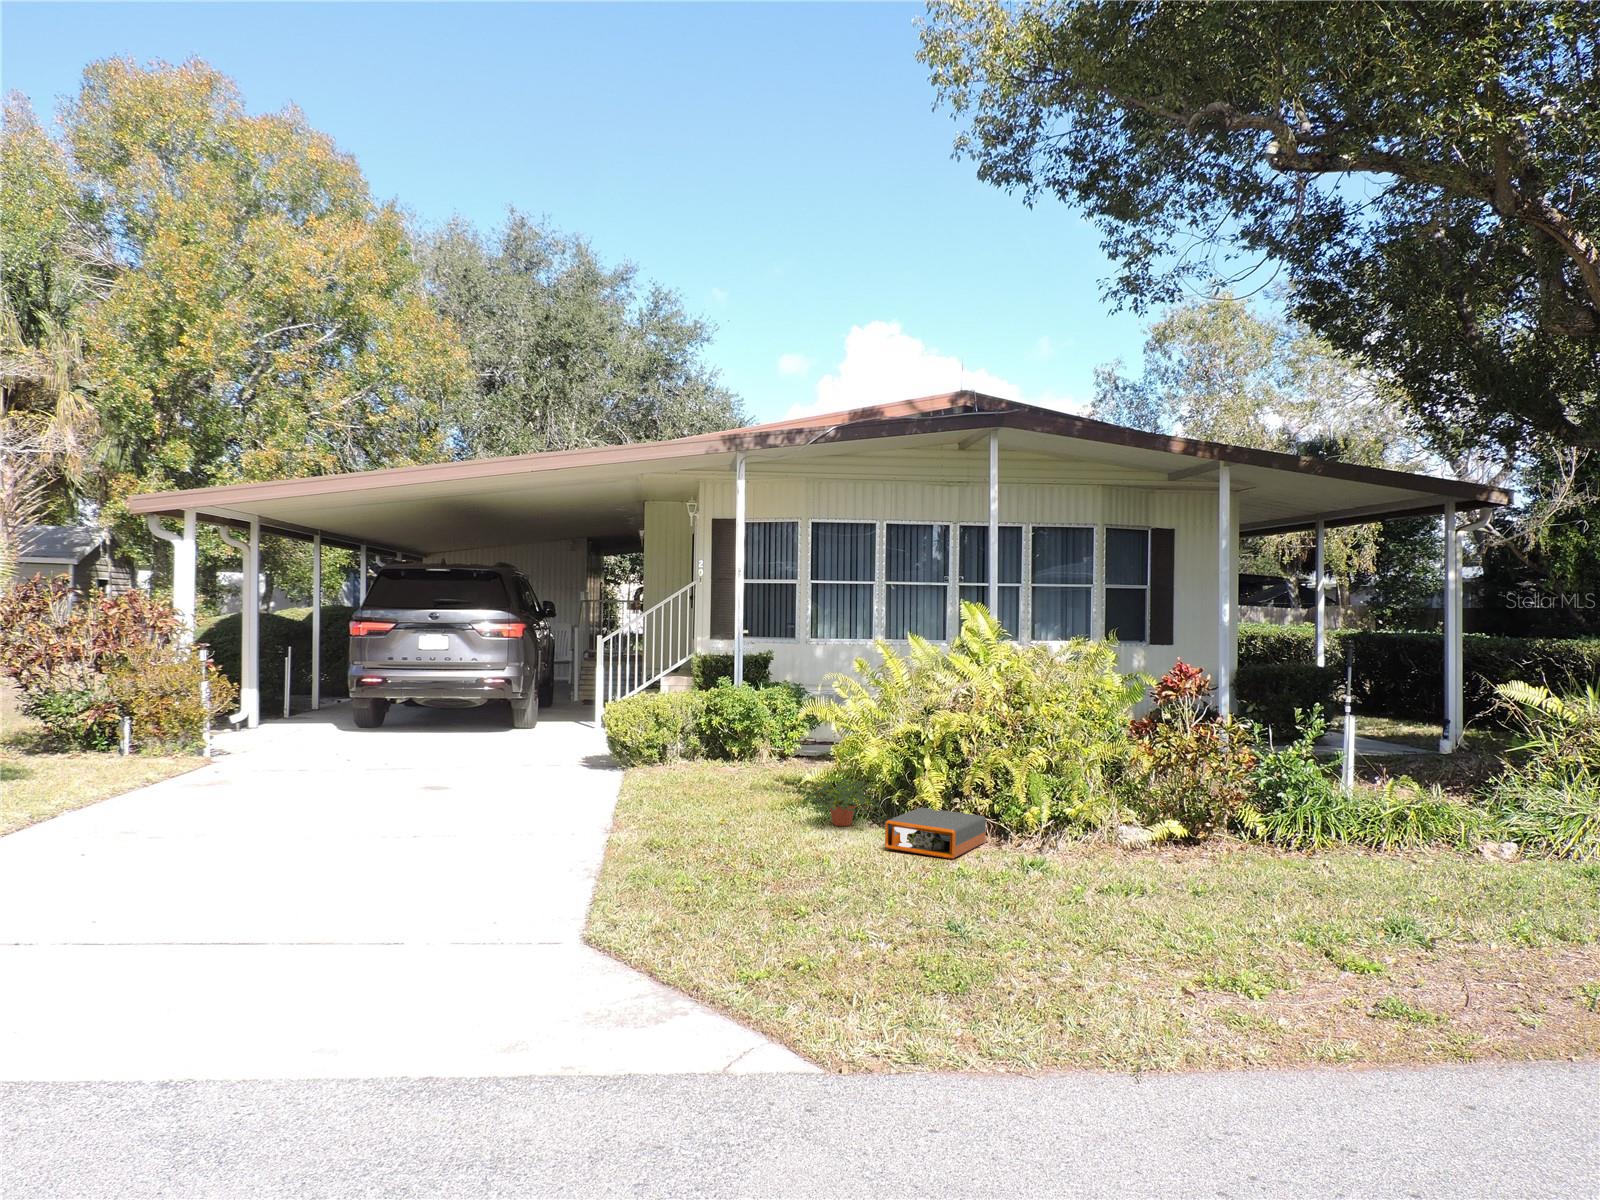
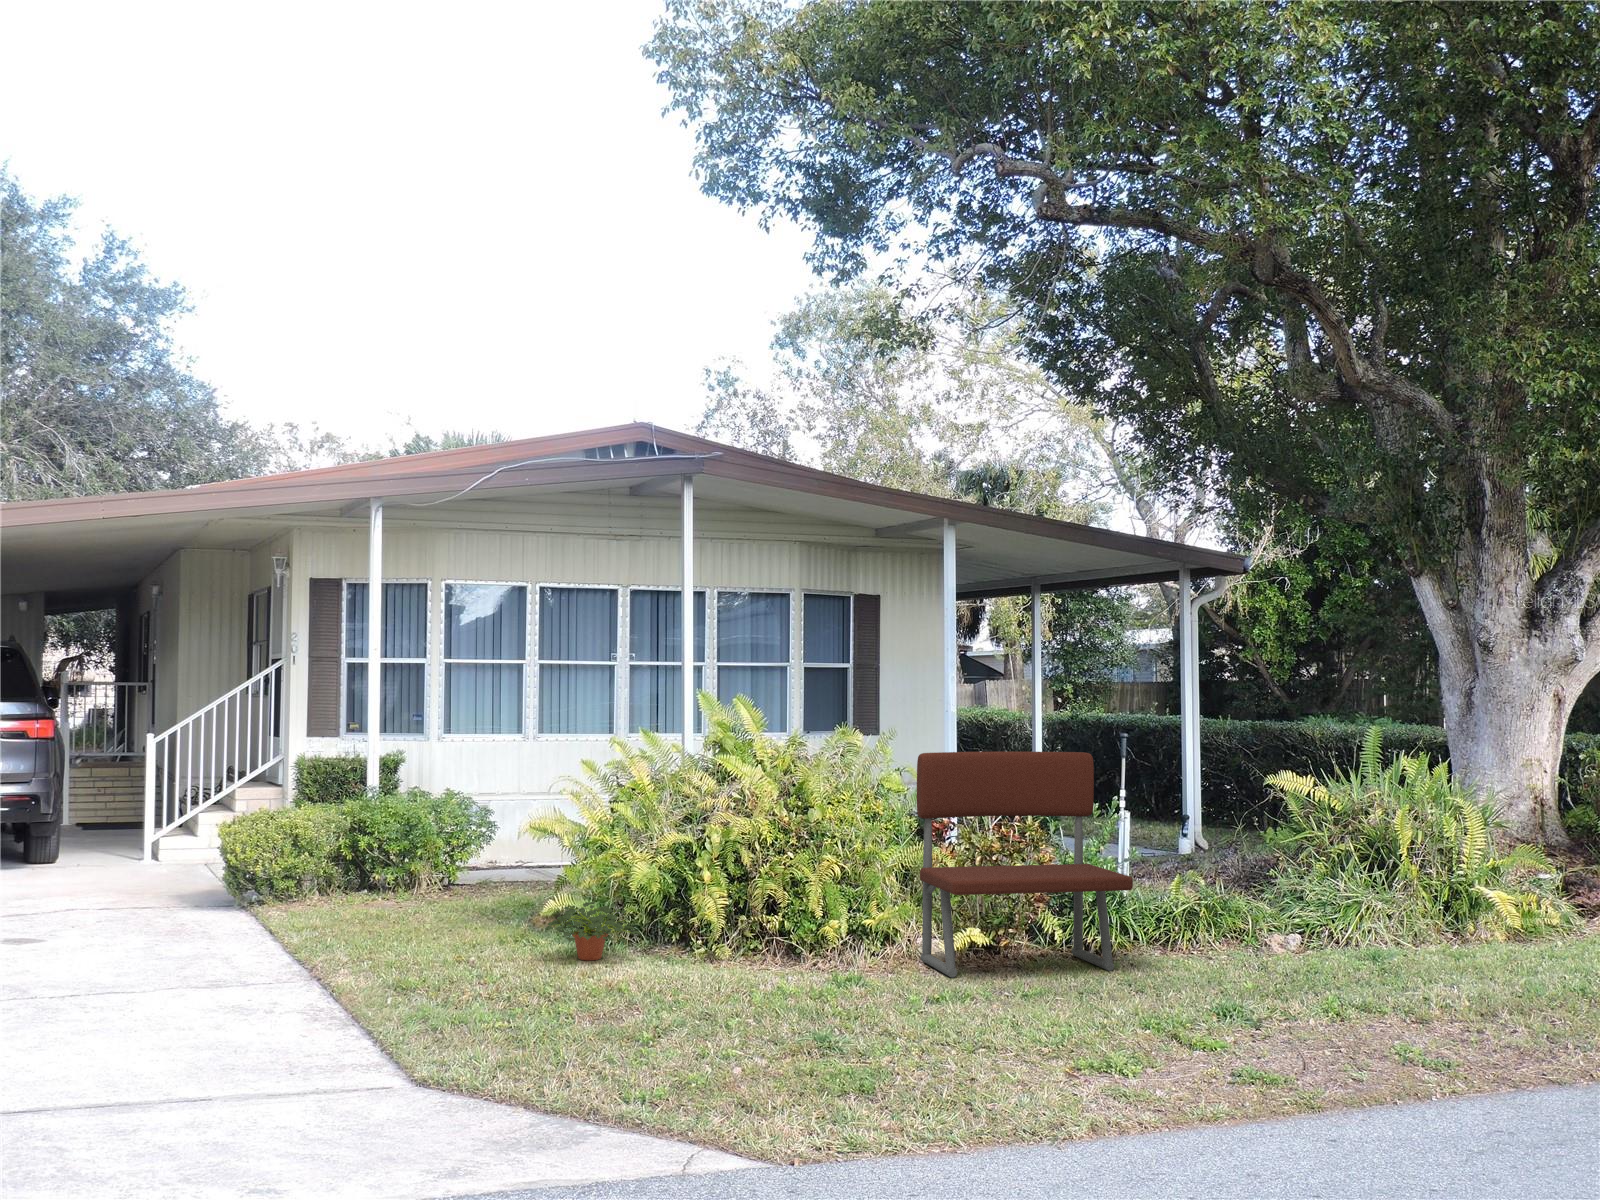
bench: none [1116,663,1321,869] -> present [917,752,1133,978]
storage box: present [885,808,986,859] -> none [664,930,773,985]

